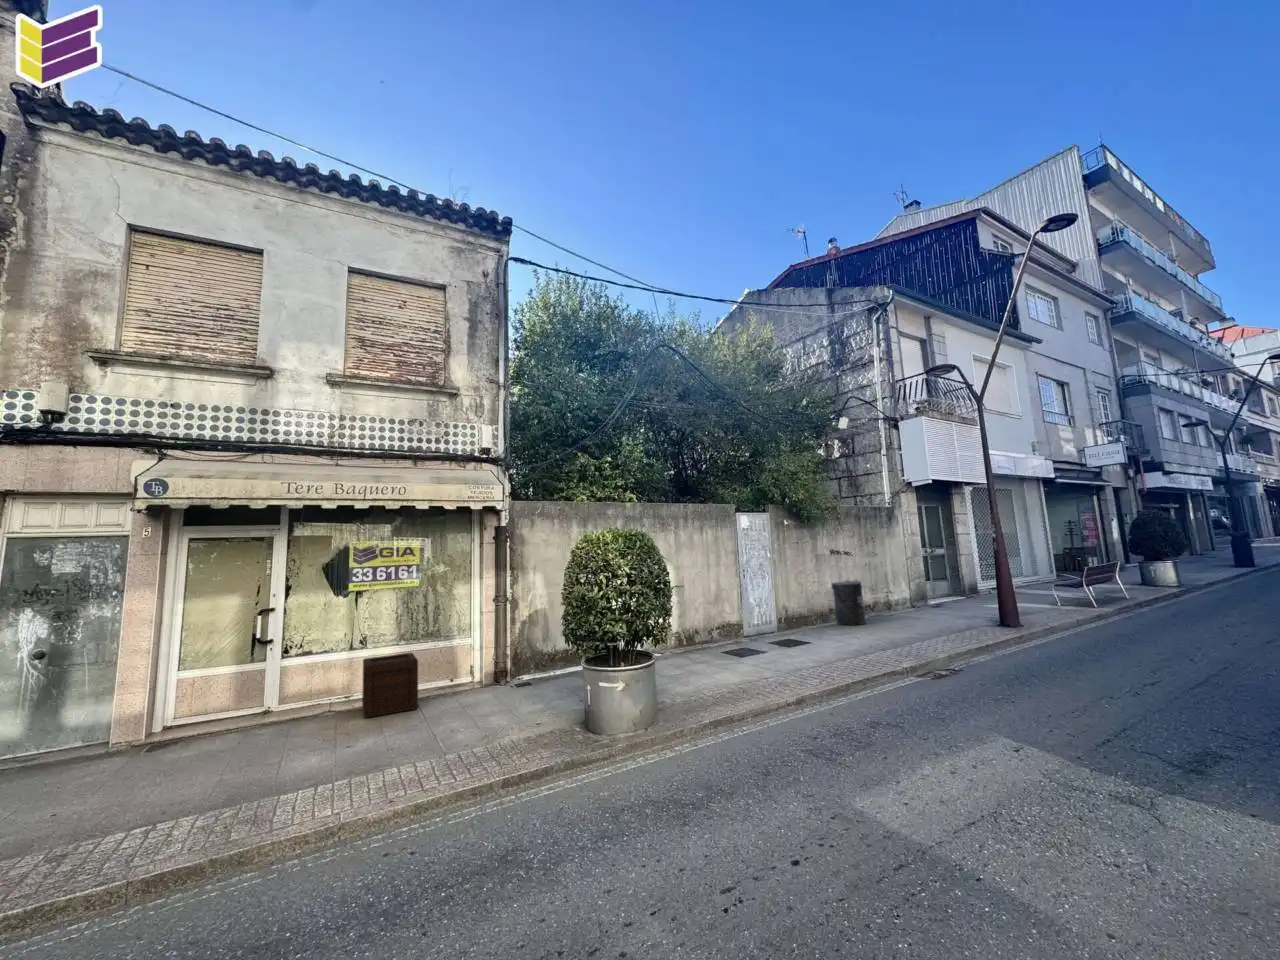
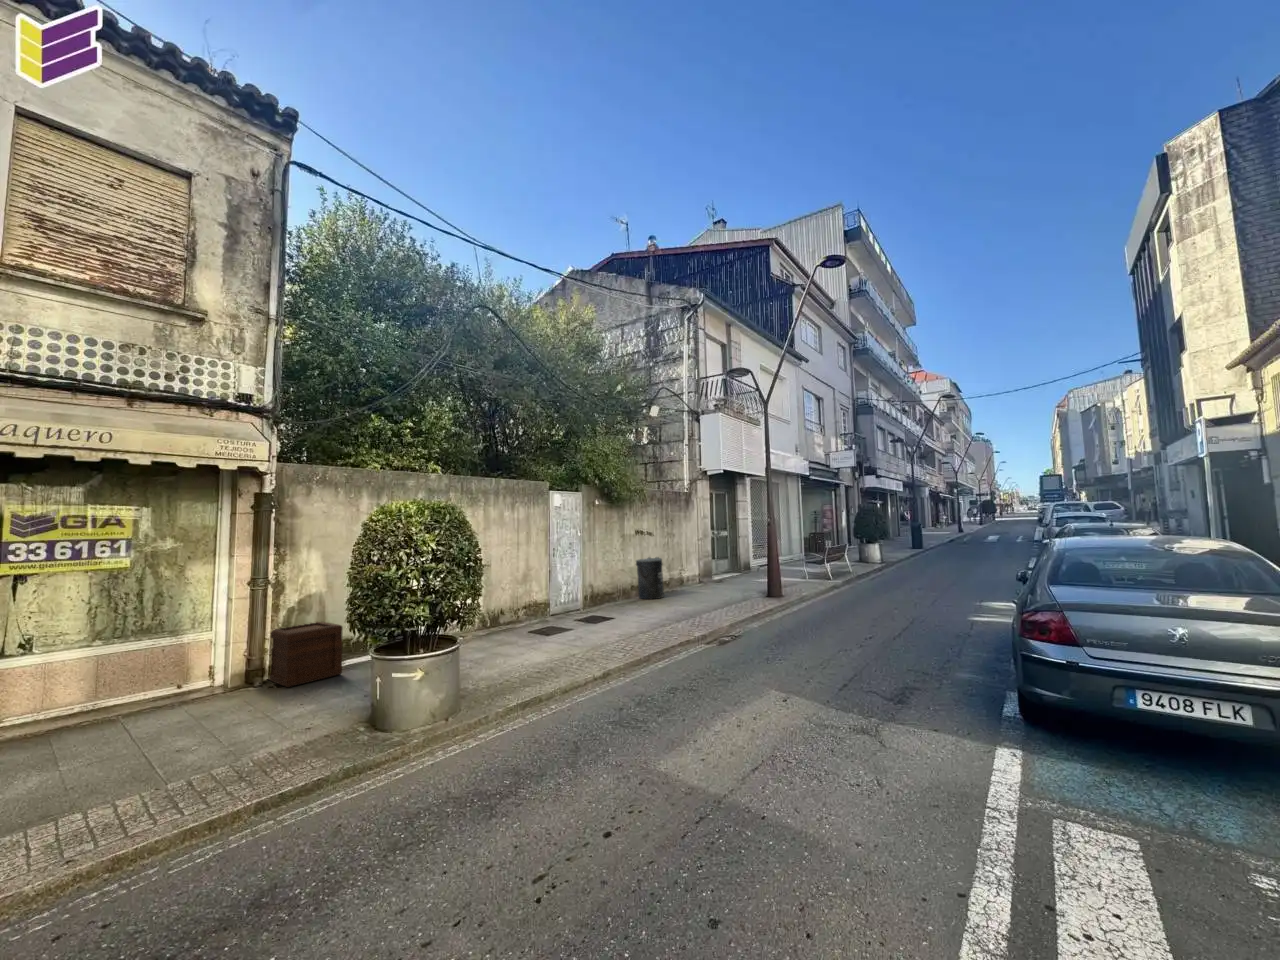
wooden crate: present [362,653,418,718] -> present [268,622,343,687]

